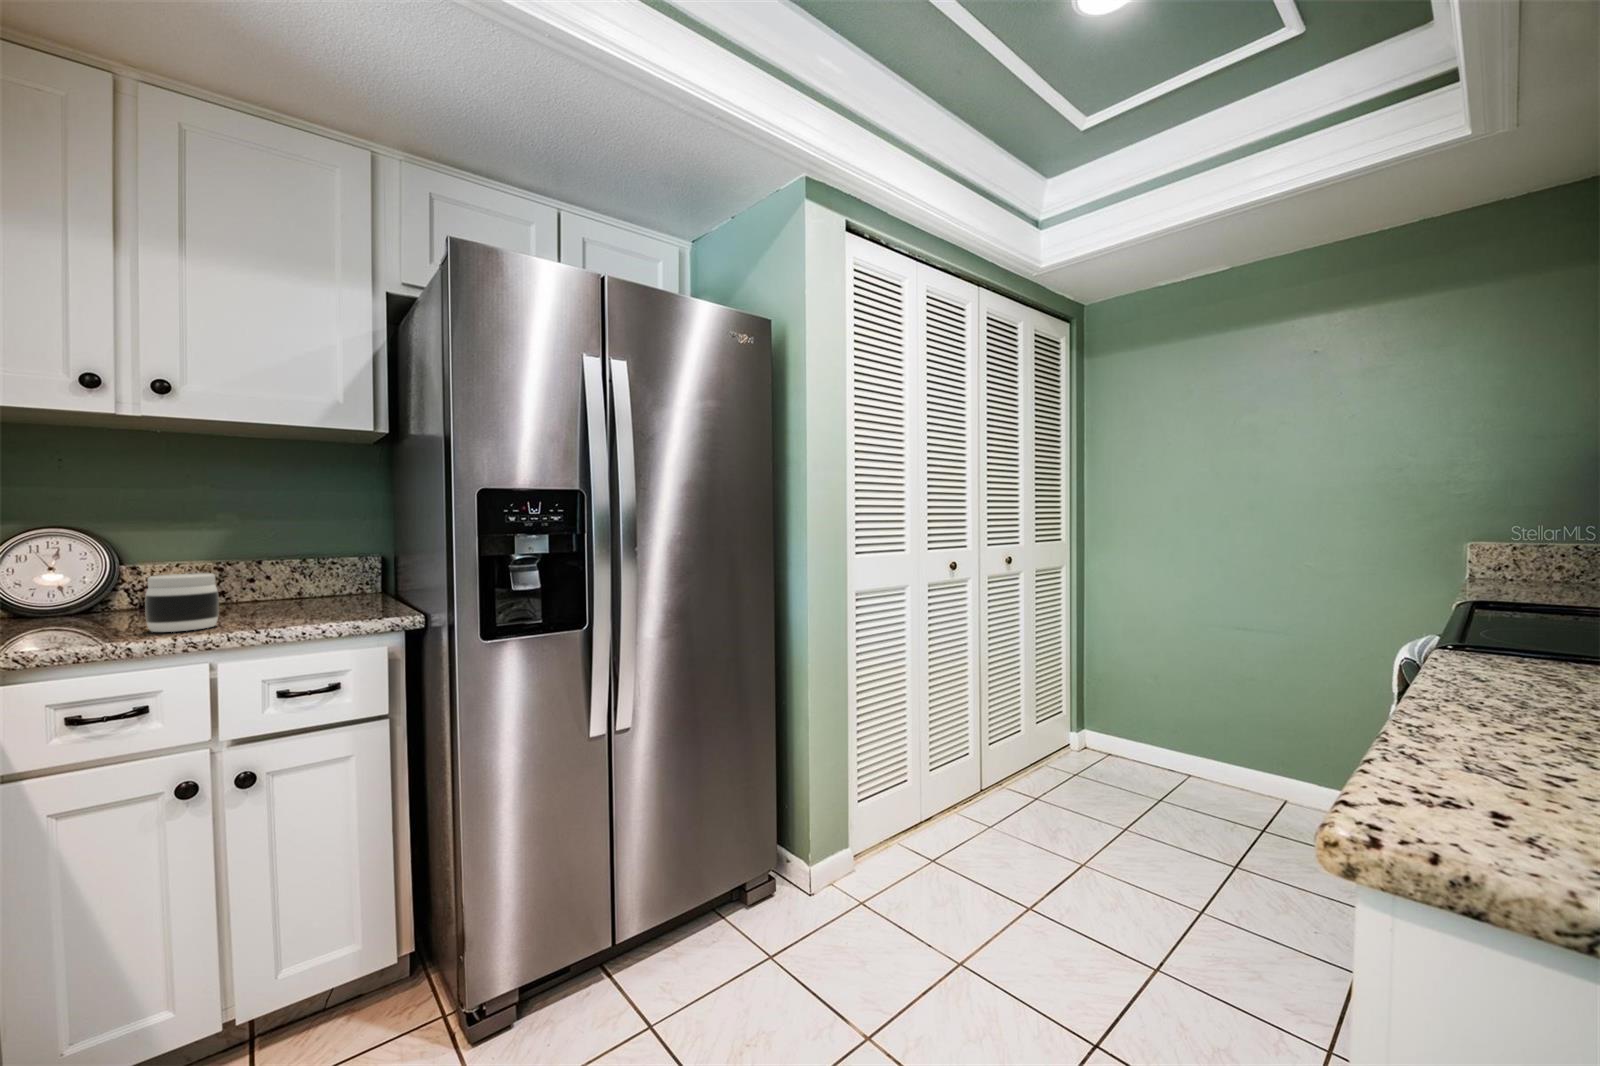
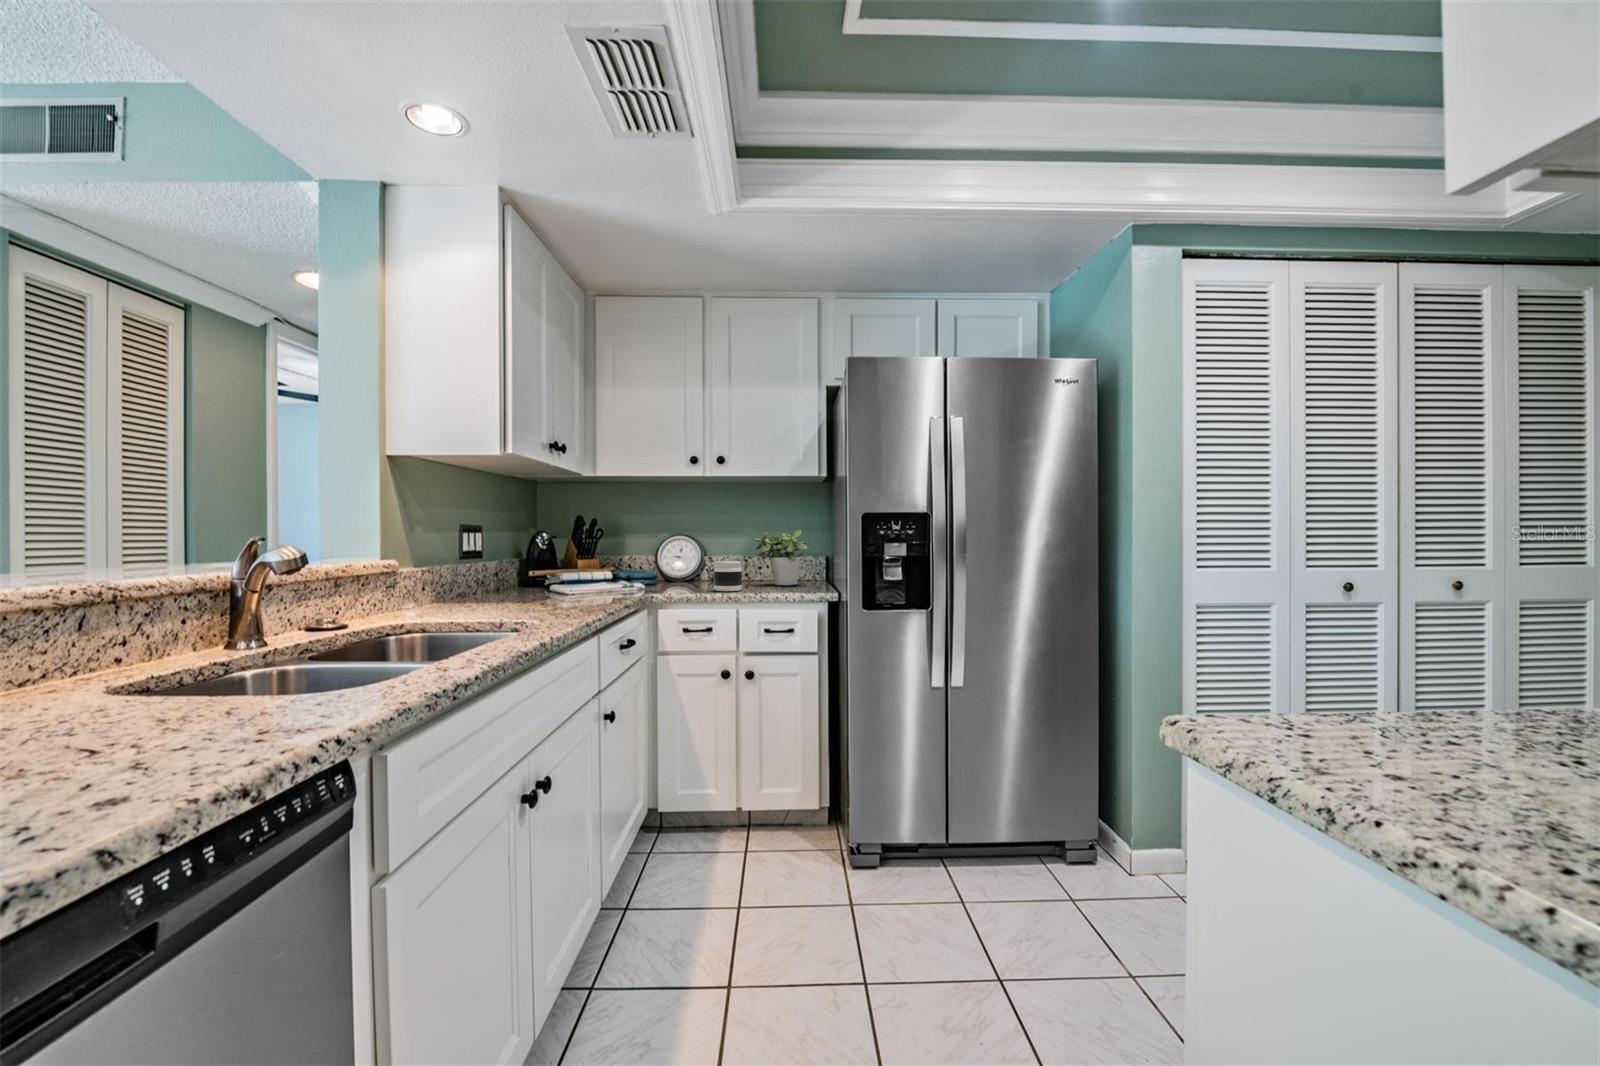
potted plant: none [239,516,354,608] -> present [754,530,807,585]

